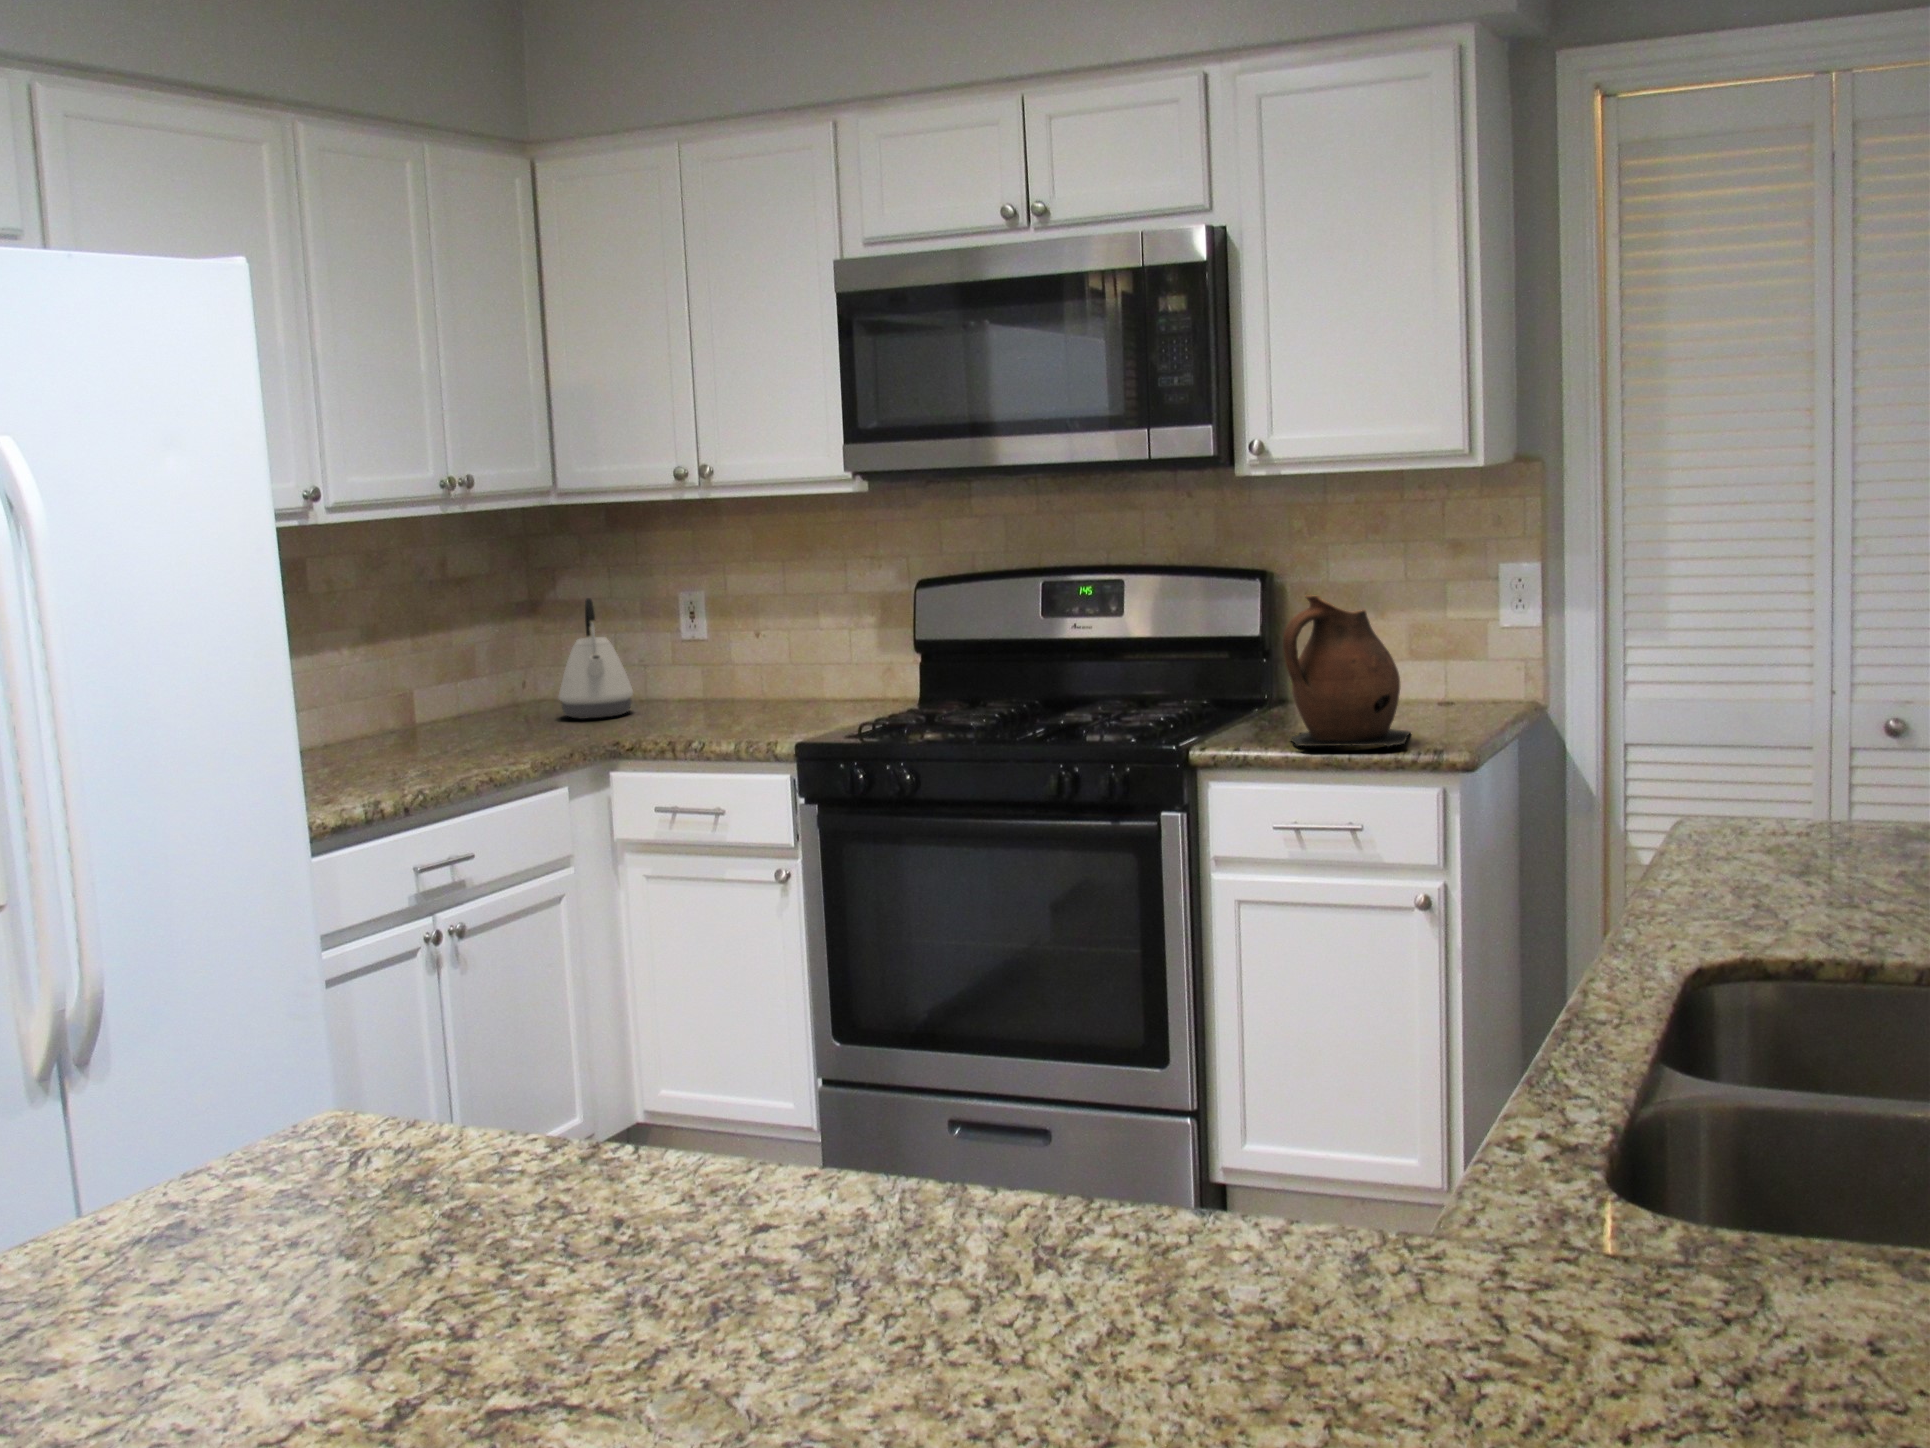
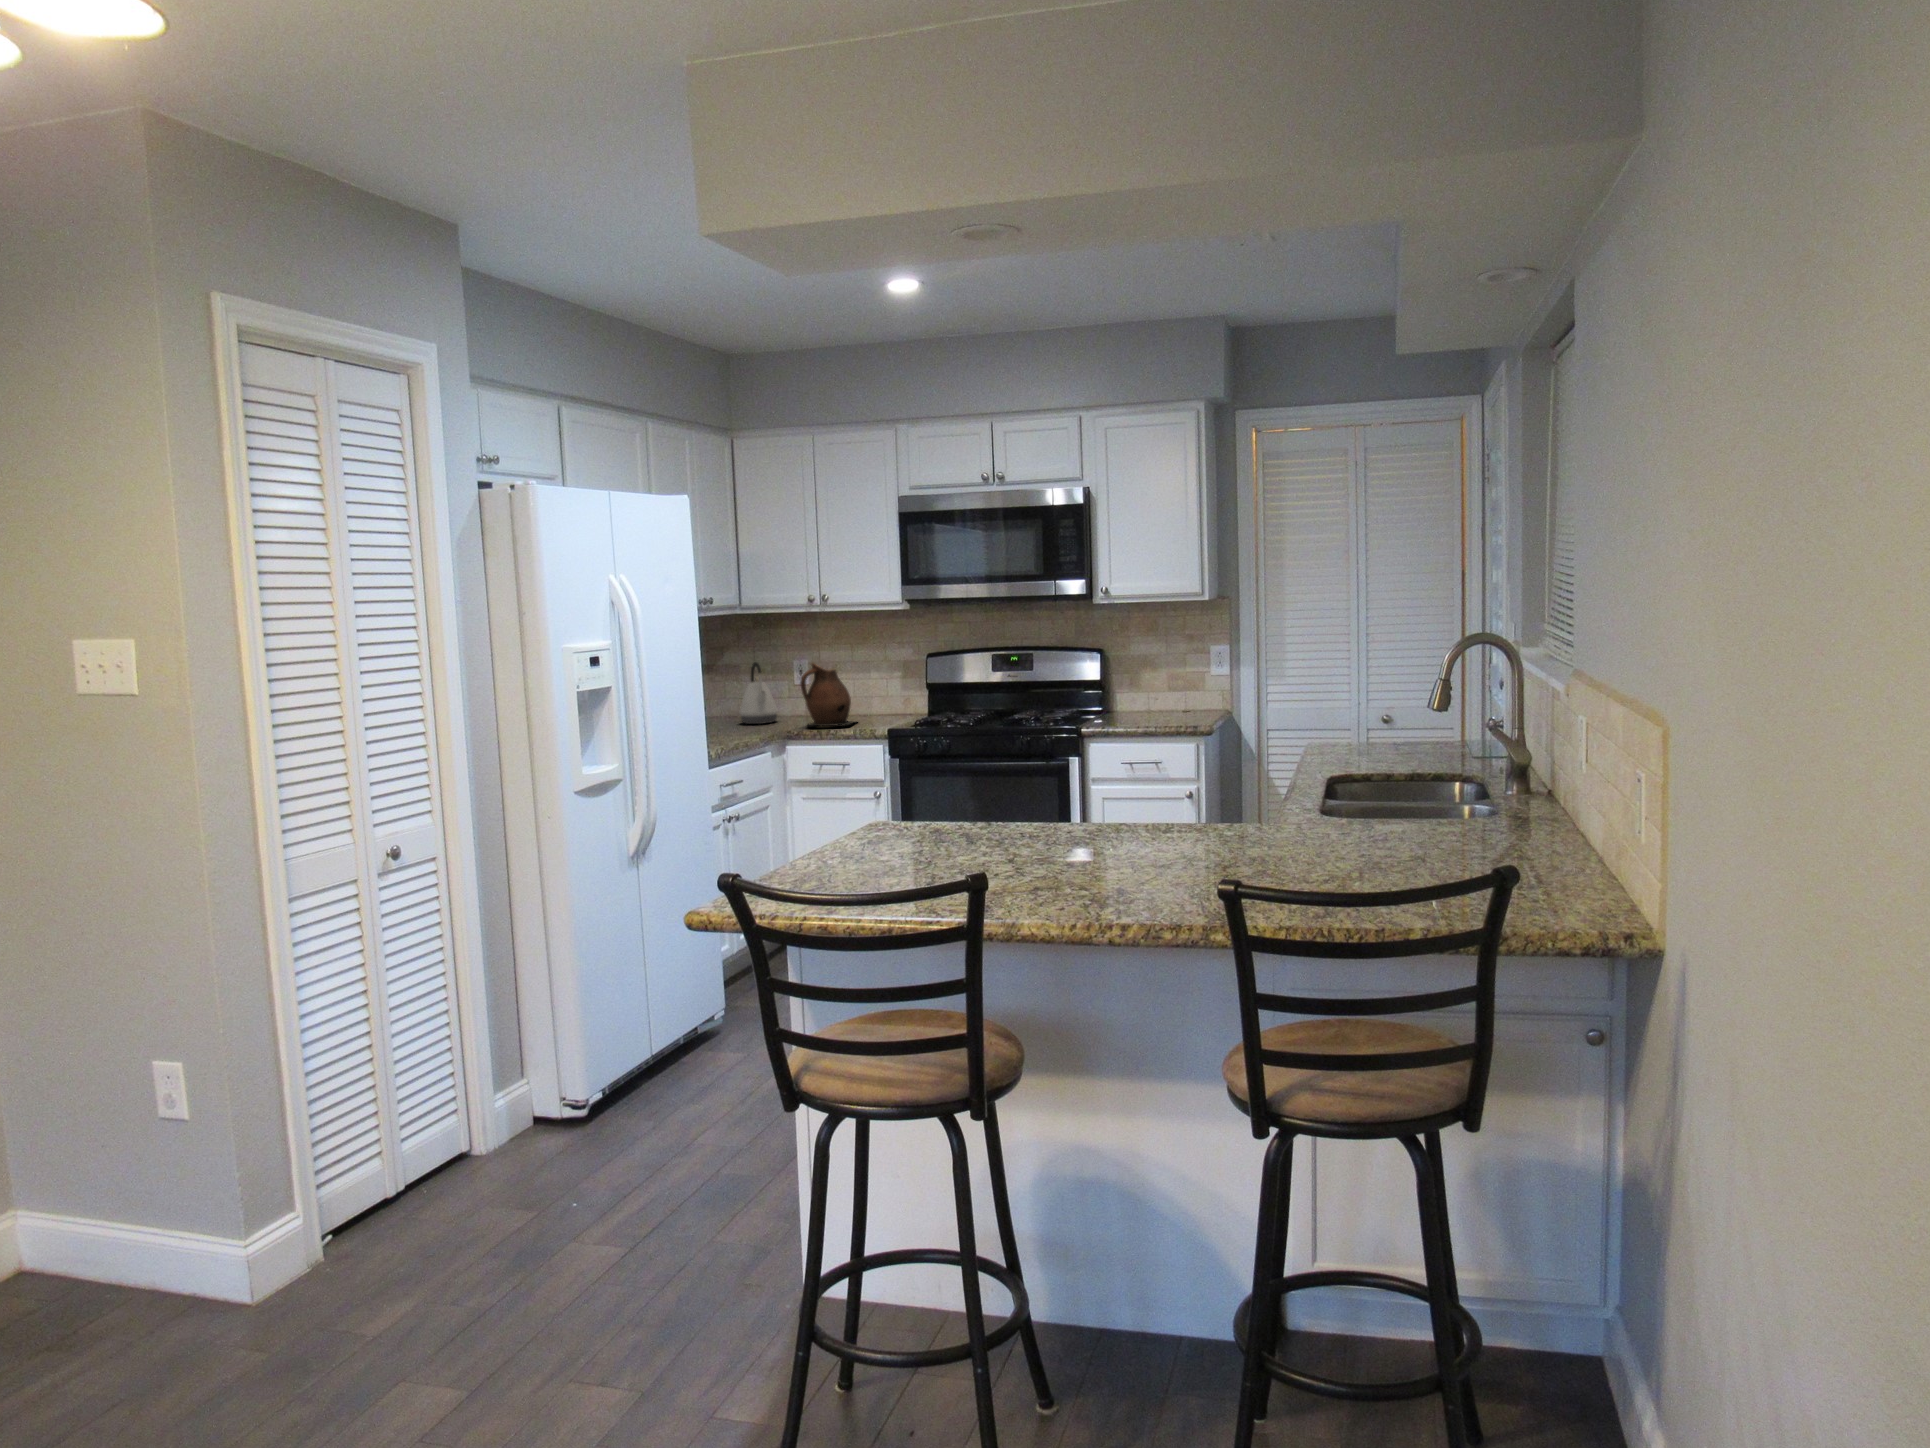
ceramic pitcher: present [1283,595,1410,747] -> present [800,663,855,726]

